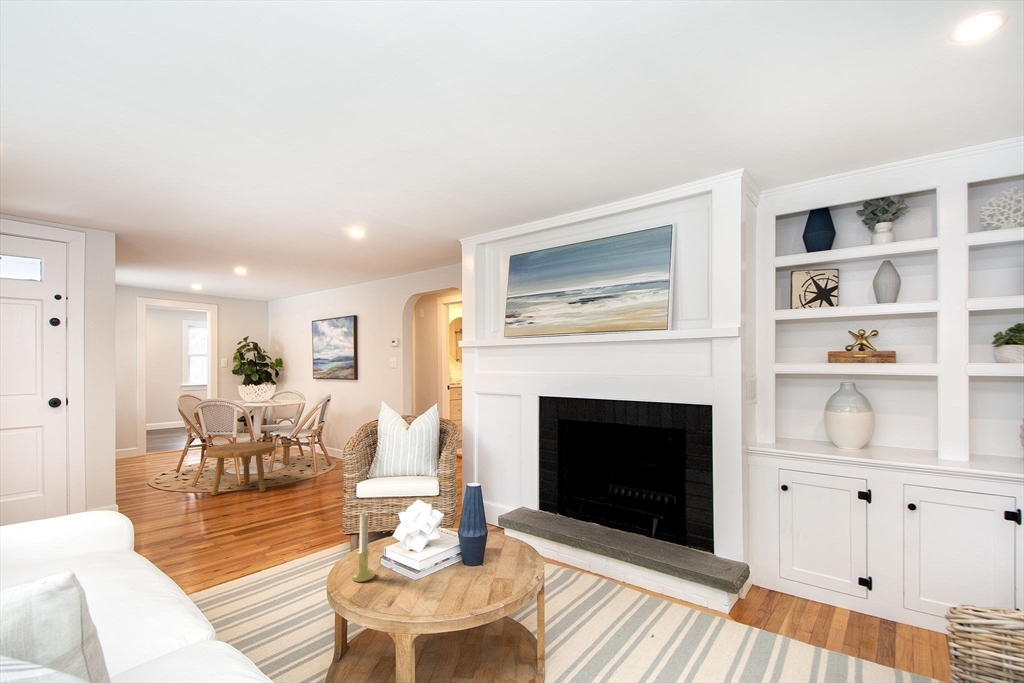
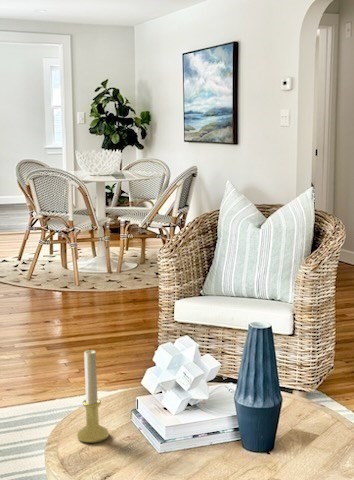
footstool: present [207,442,276,495] -> none [36,228,118,296]

